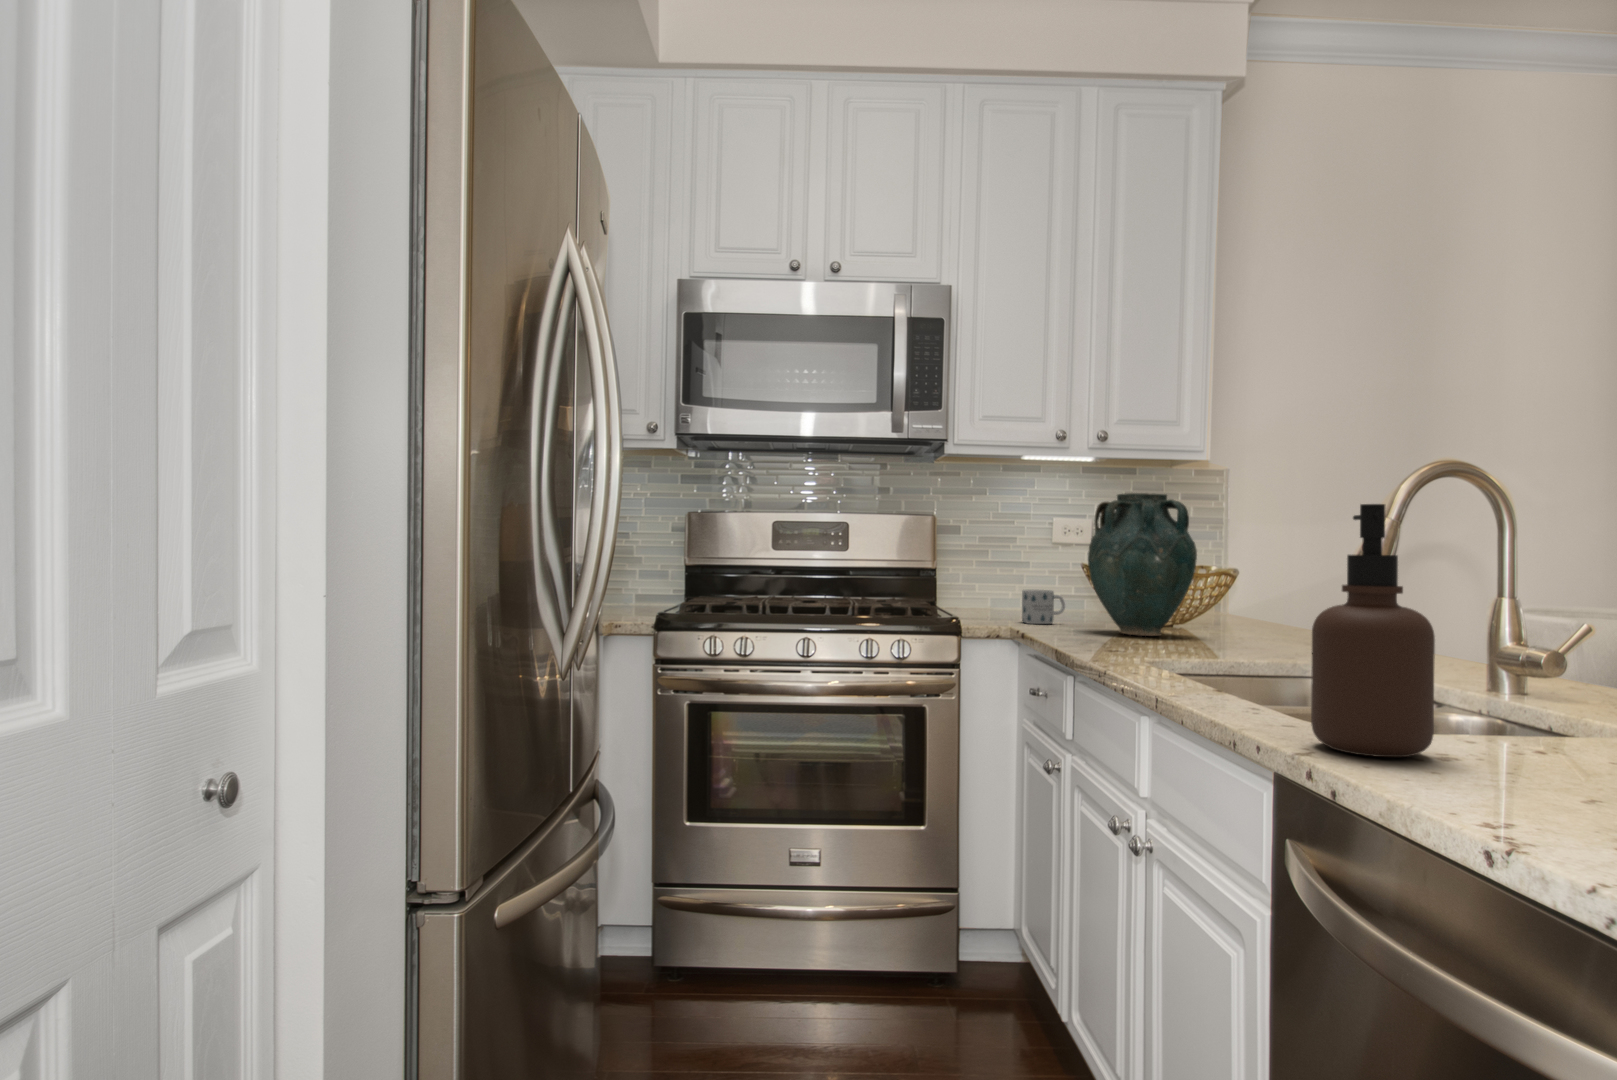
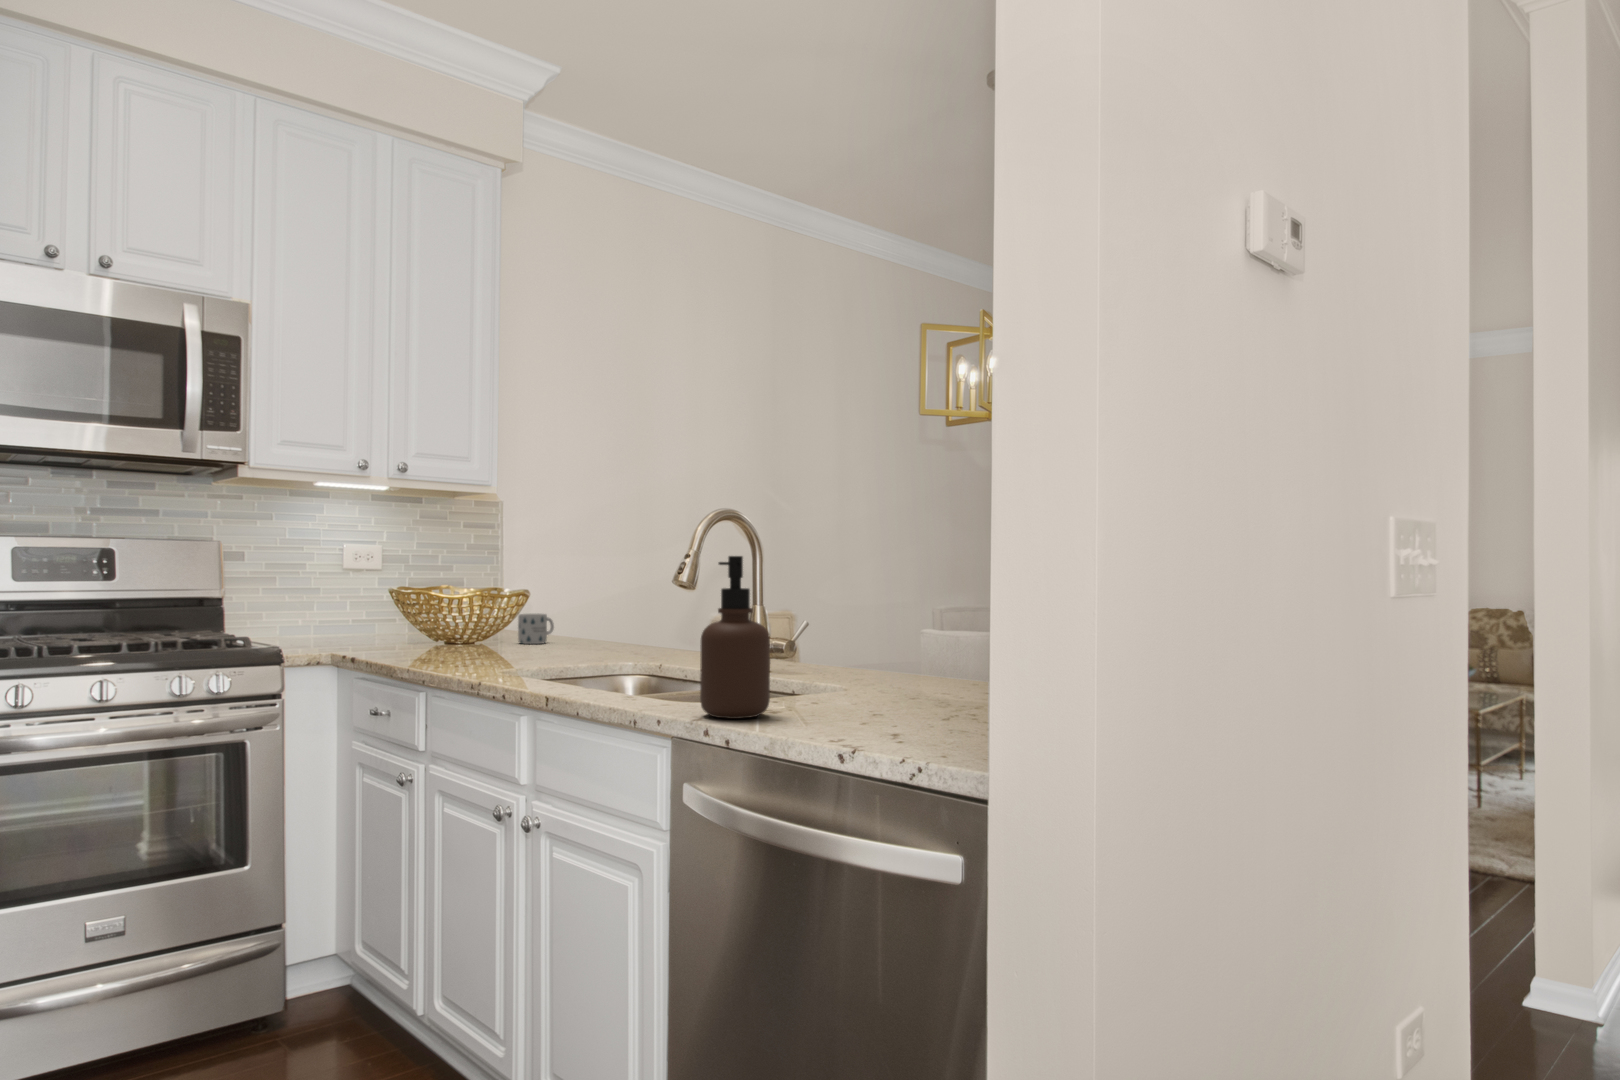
vase: present [1088,493,1197,636] -> none [410,525,508,652]
mug: present [1022,590,1065,624] -> present [518,614,554,644]

